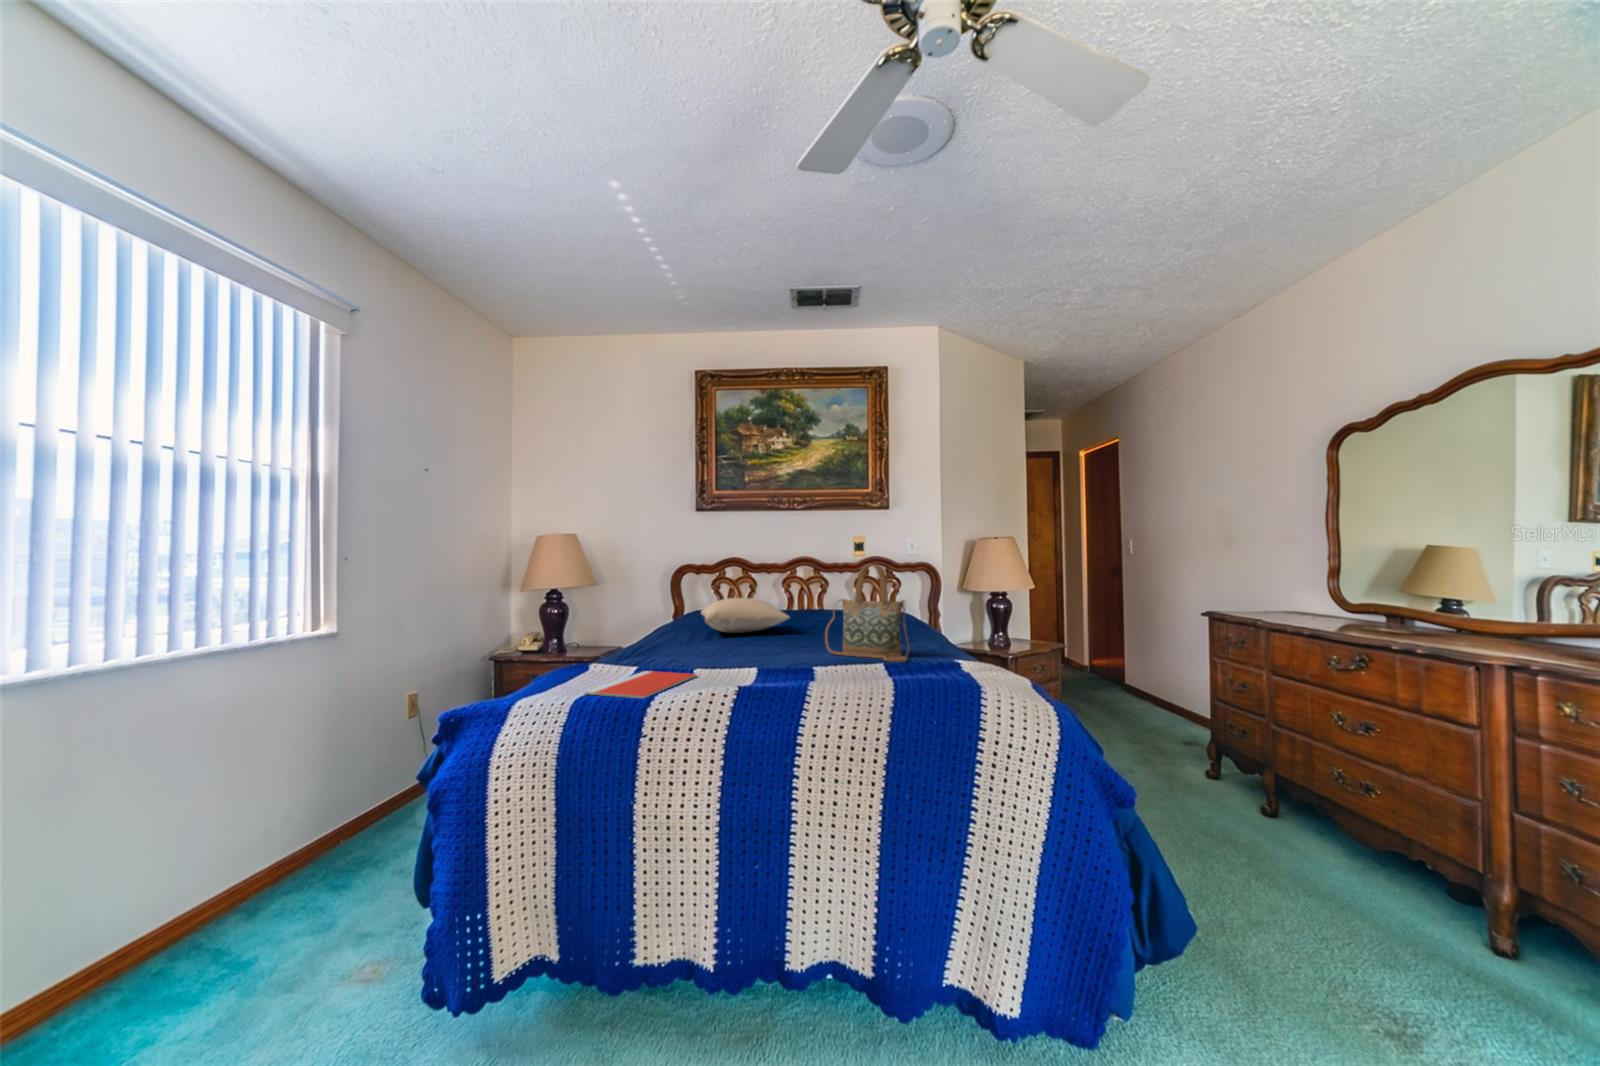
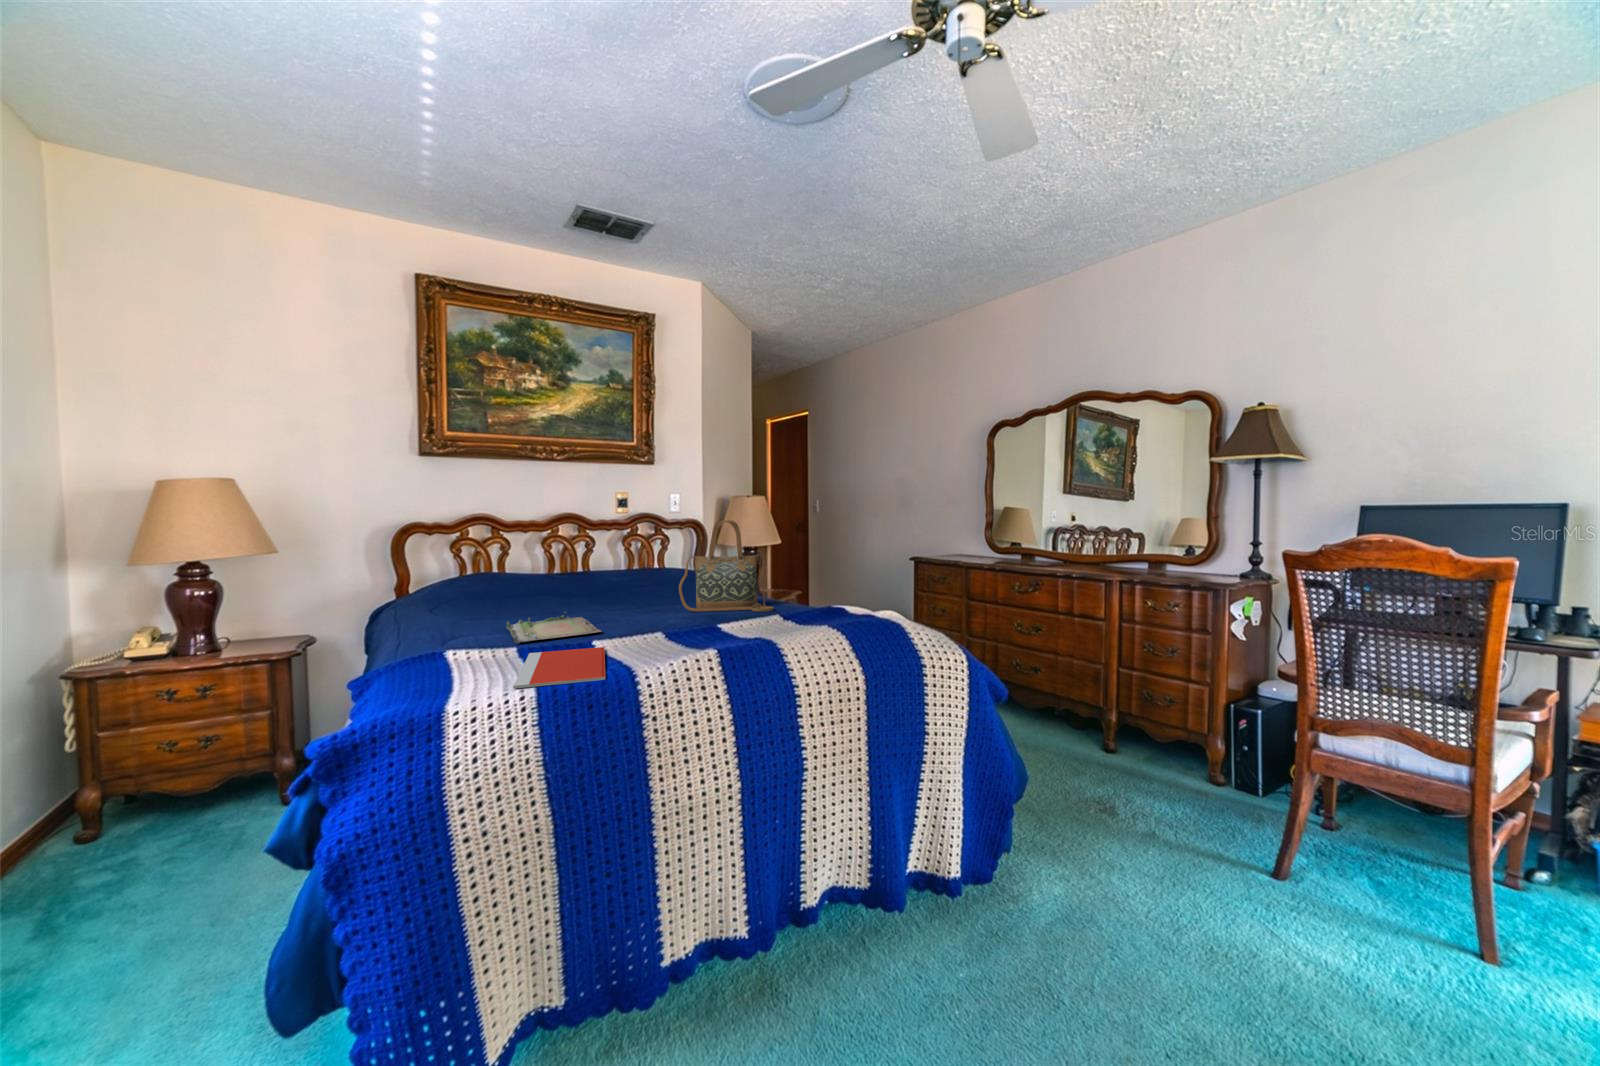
pillow: present [701,598,790,633] -> none [456,561,592,602]
tray: none [658,641,741,664] -> present [506,612,601,643]

